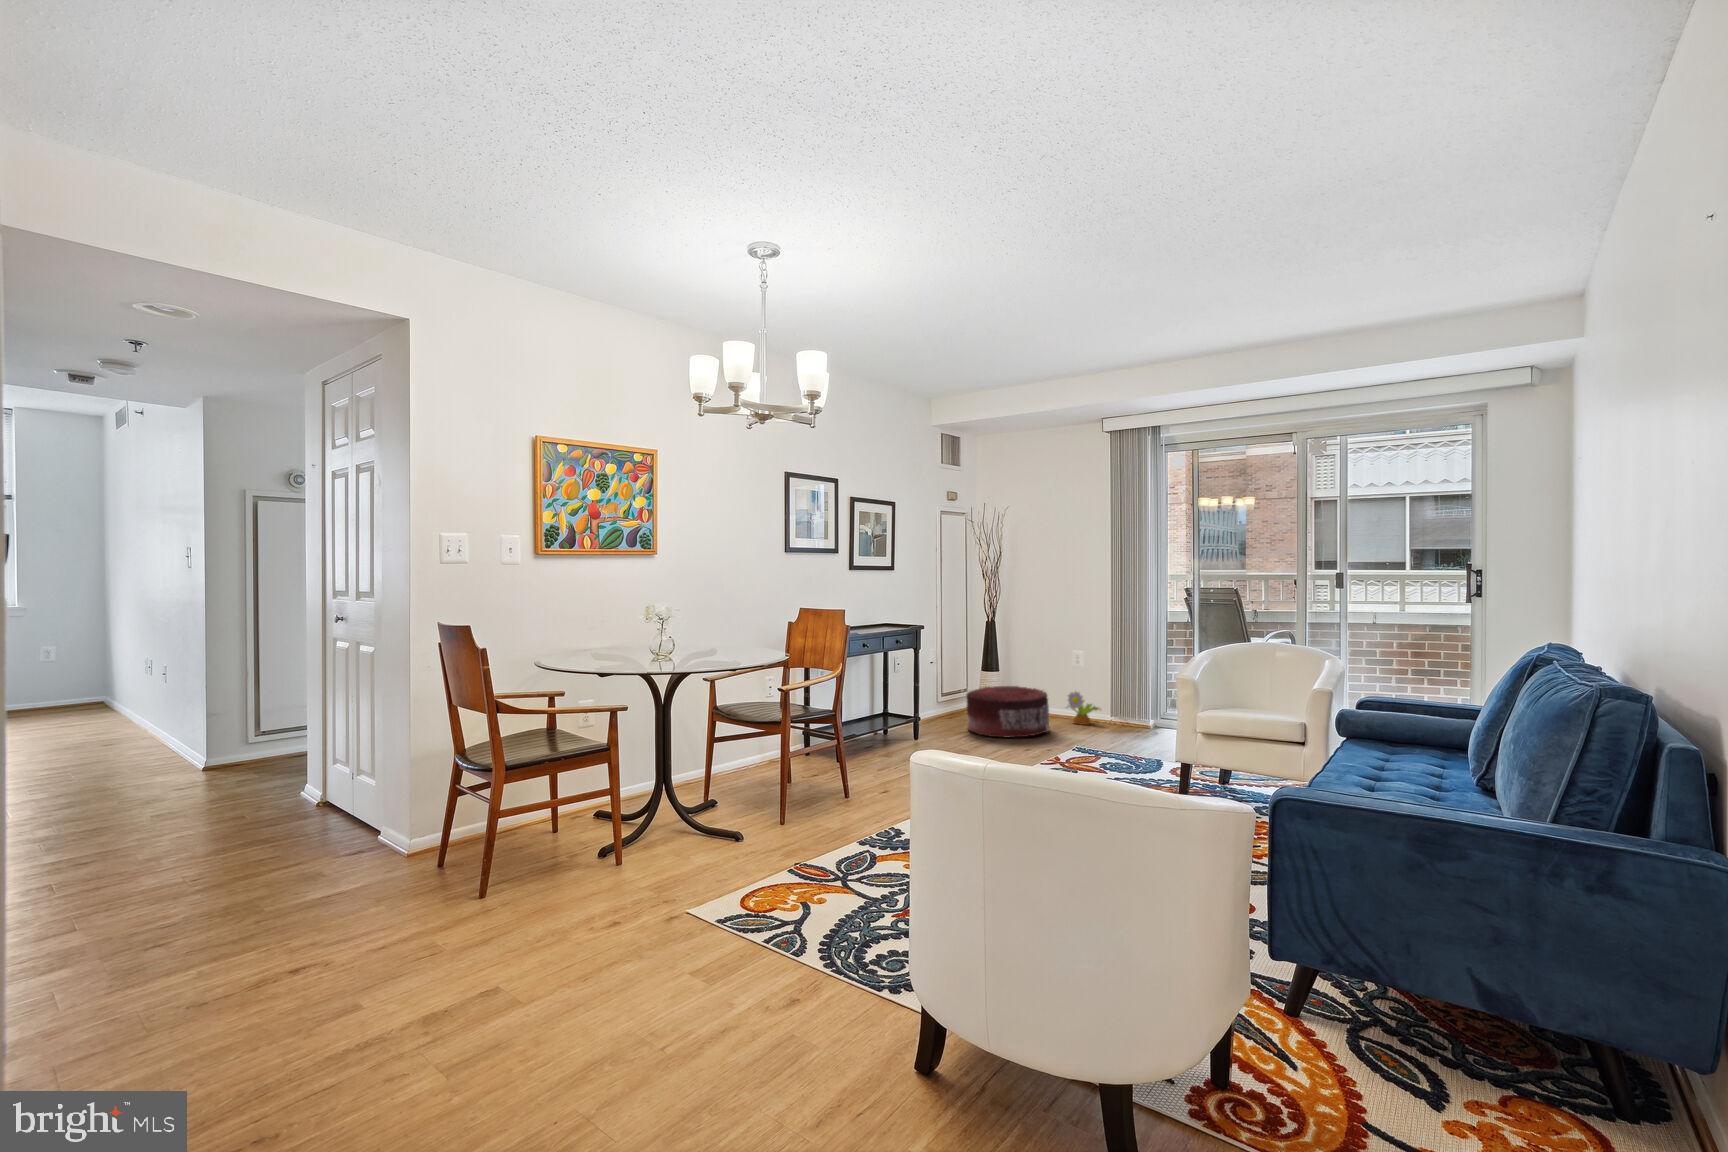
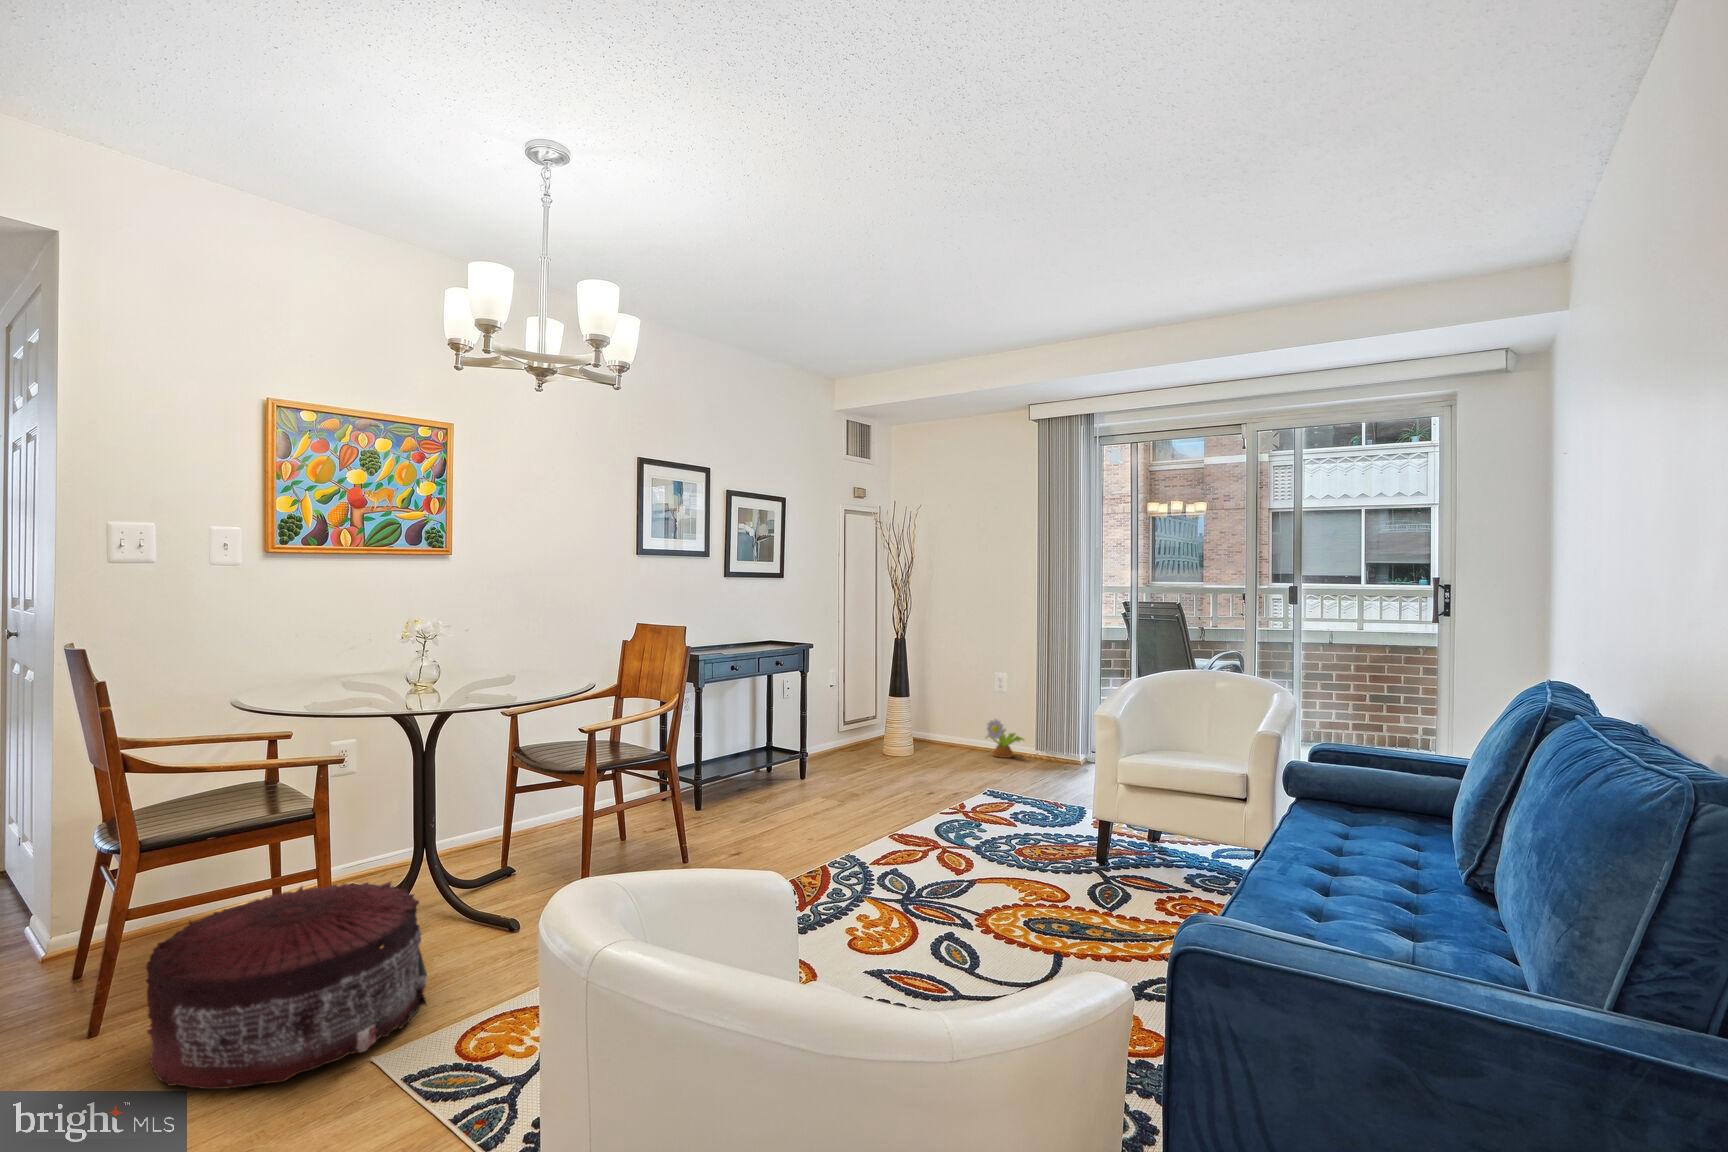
pouf: present [966,686,1050,738] -> present [146,882,427,1089]

